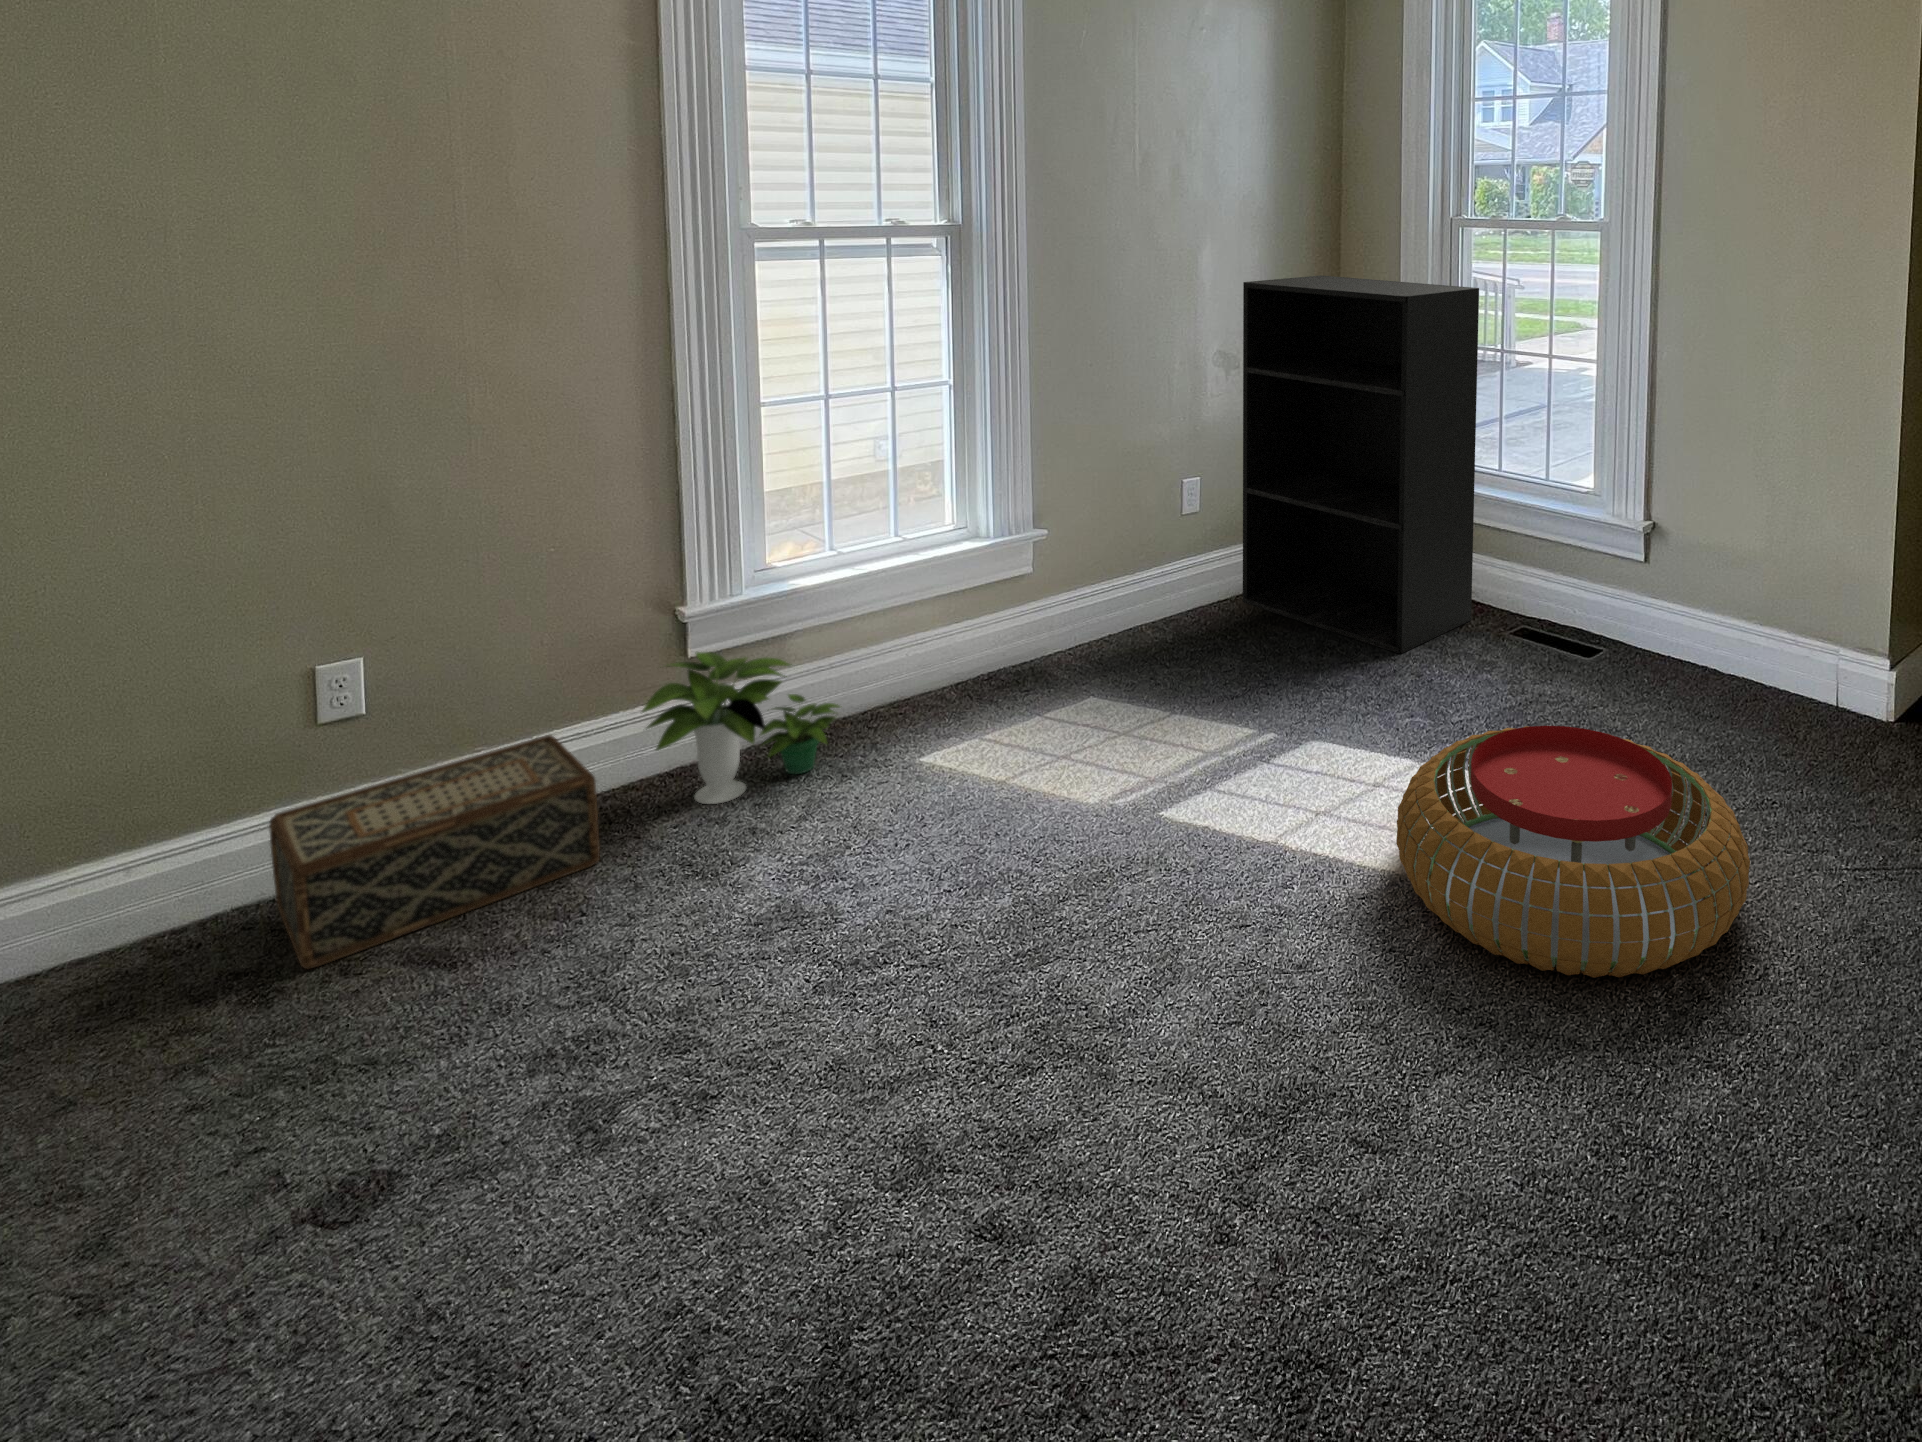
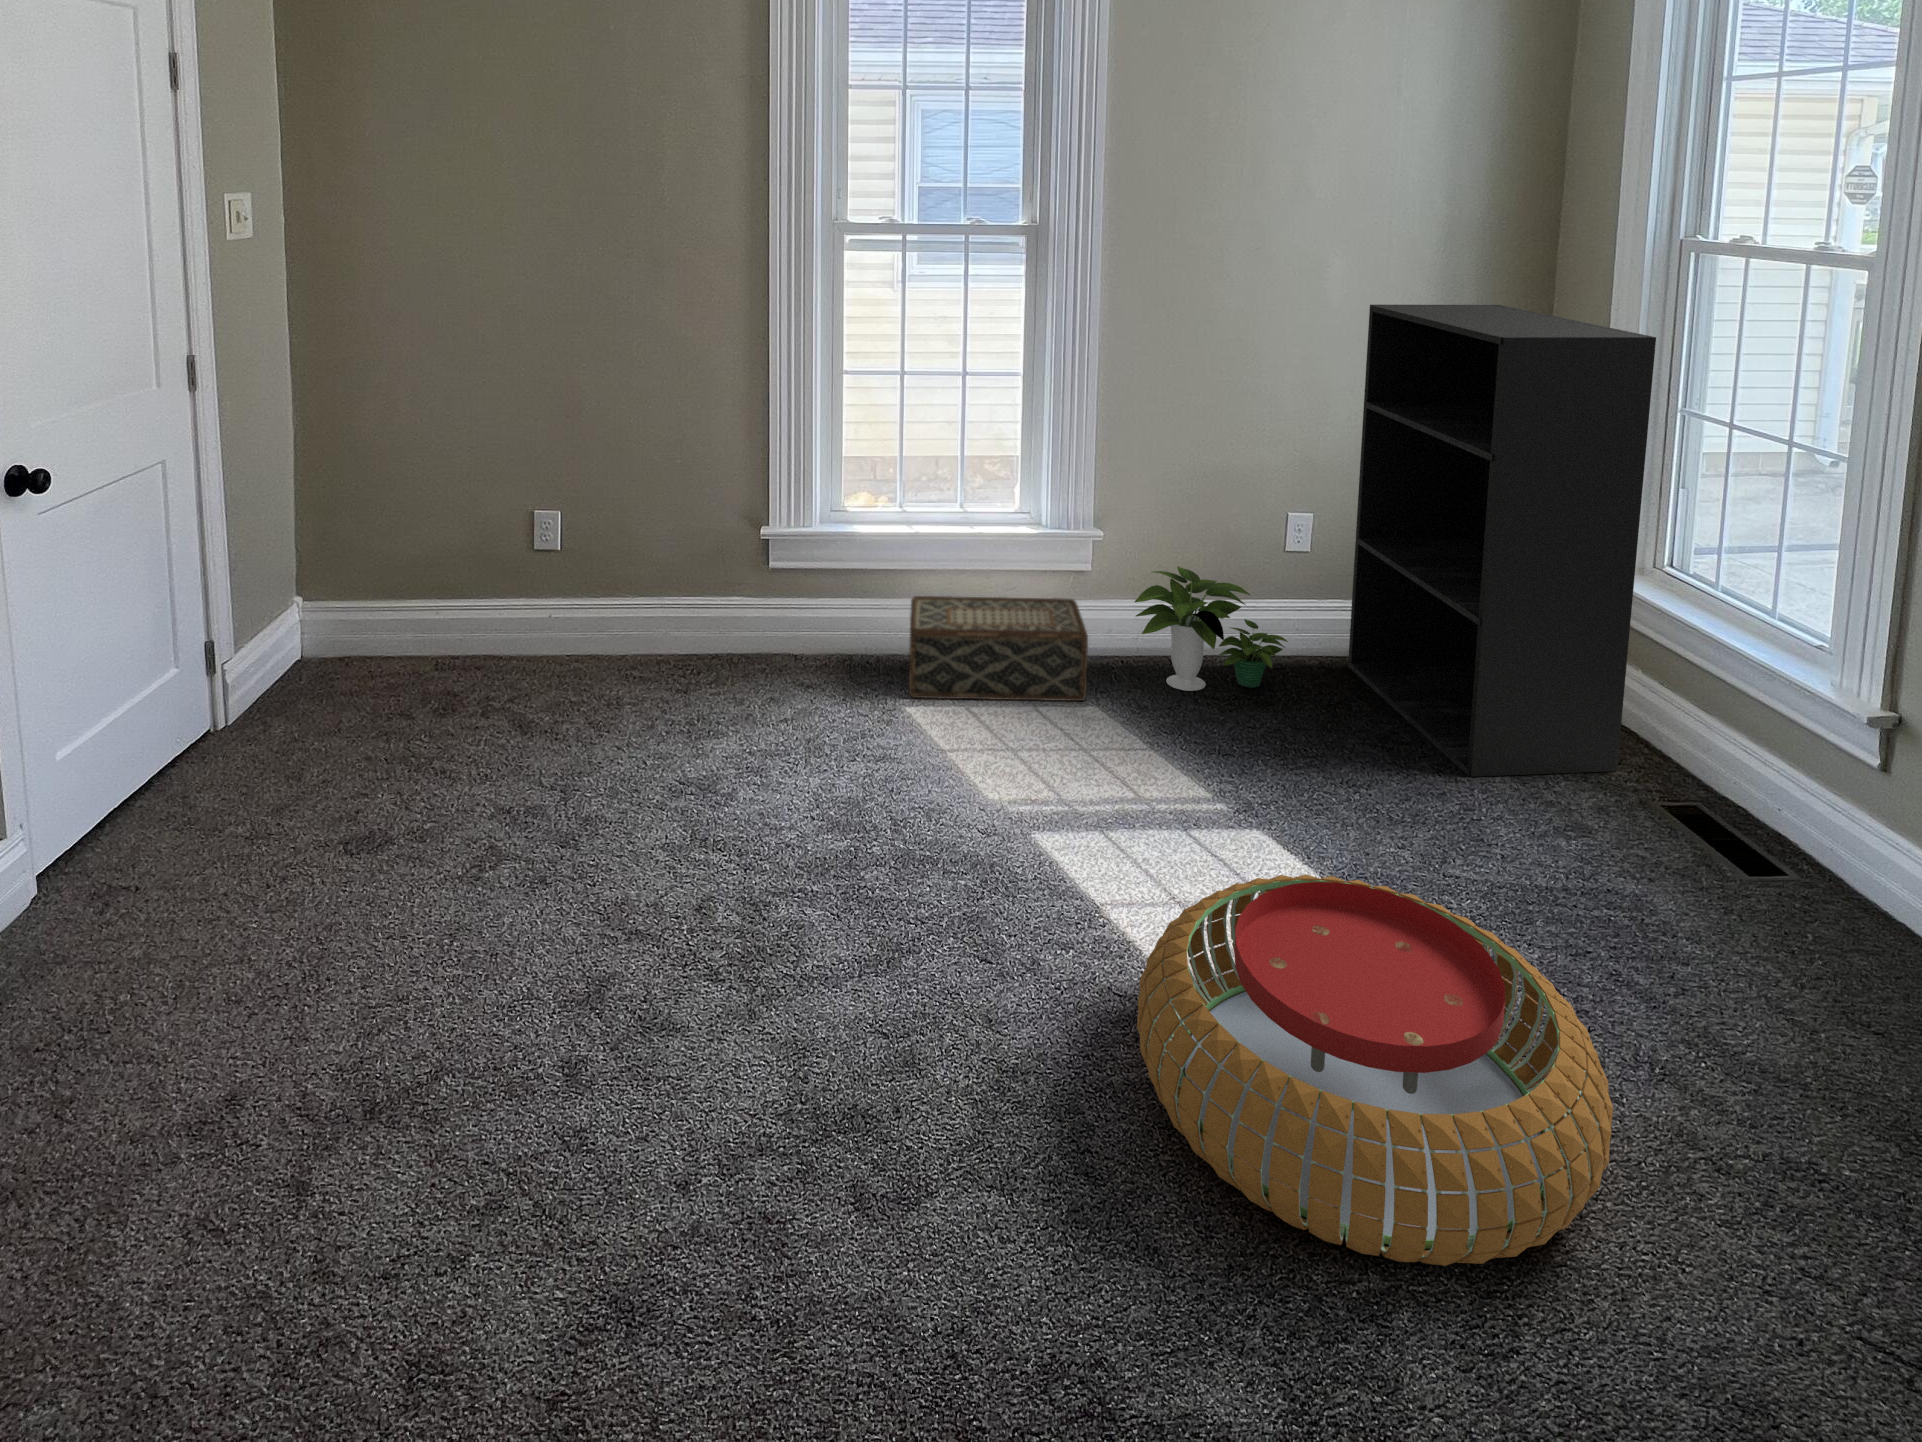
potted plant: present [642,652,840,804] -> present [1135,566,1288,691]
woven basket: present [269,735,600,969] -> present [909,596,1088,701]

